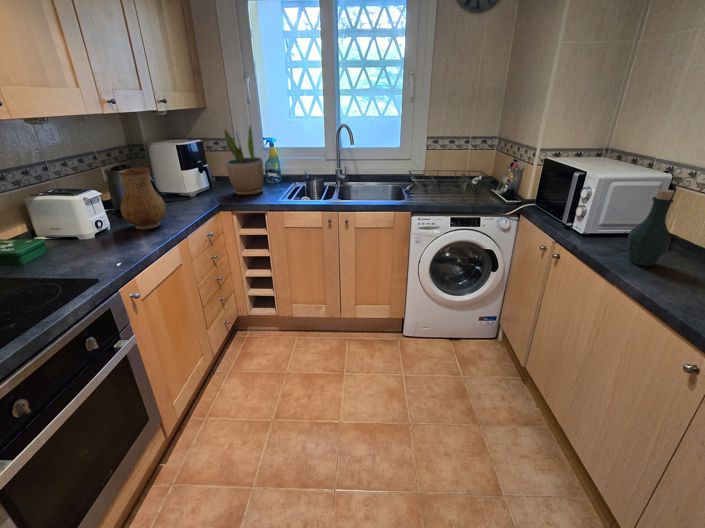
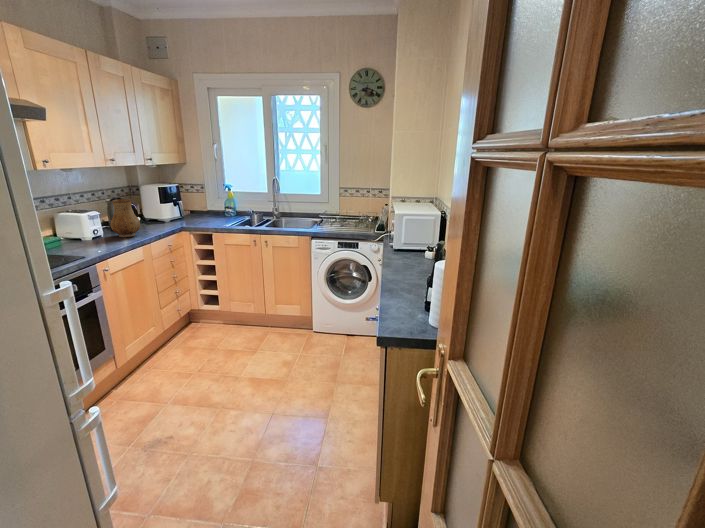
potted plant: present [224,125,264,195] -> none [190,175,218,223]
bottle: present [627,189,674,266] -> none [398,219,418,264]

